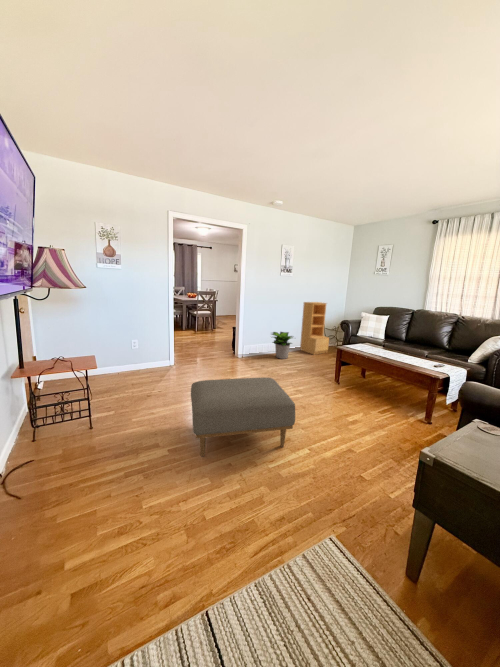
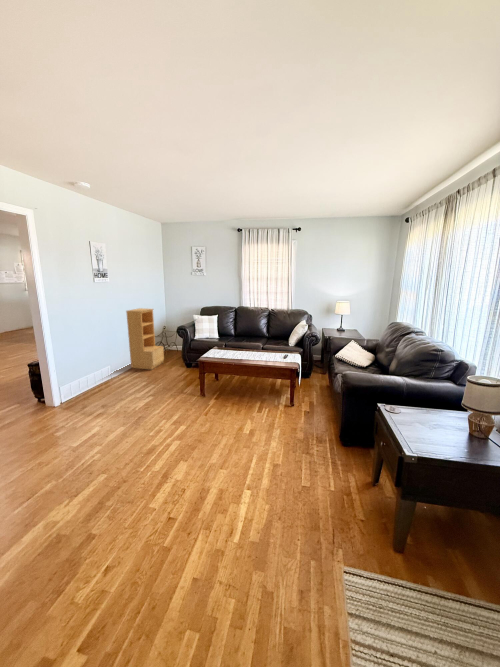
potted plant: present [272,332,292,359] -> none [93,351,135,388]
ottoman: present [191,377,295,457] -> none [66,429,237,606]

